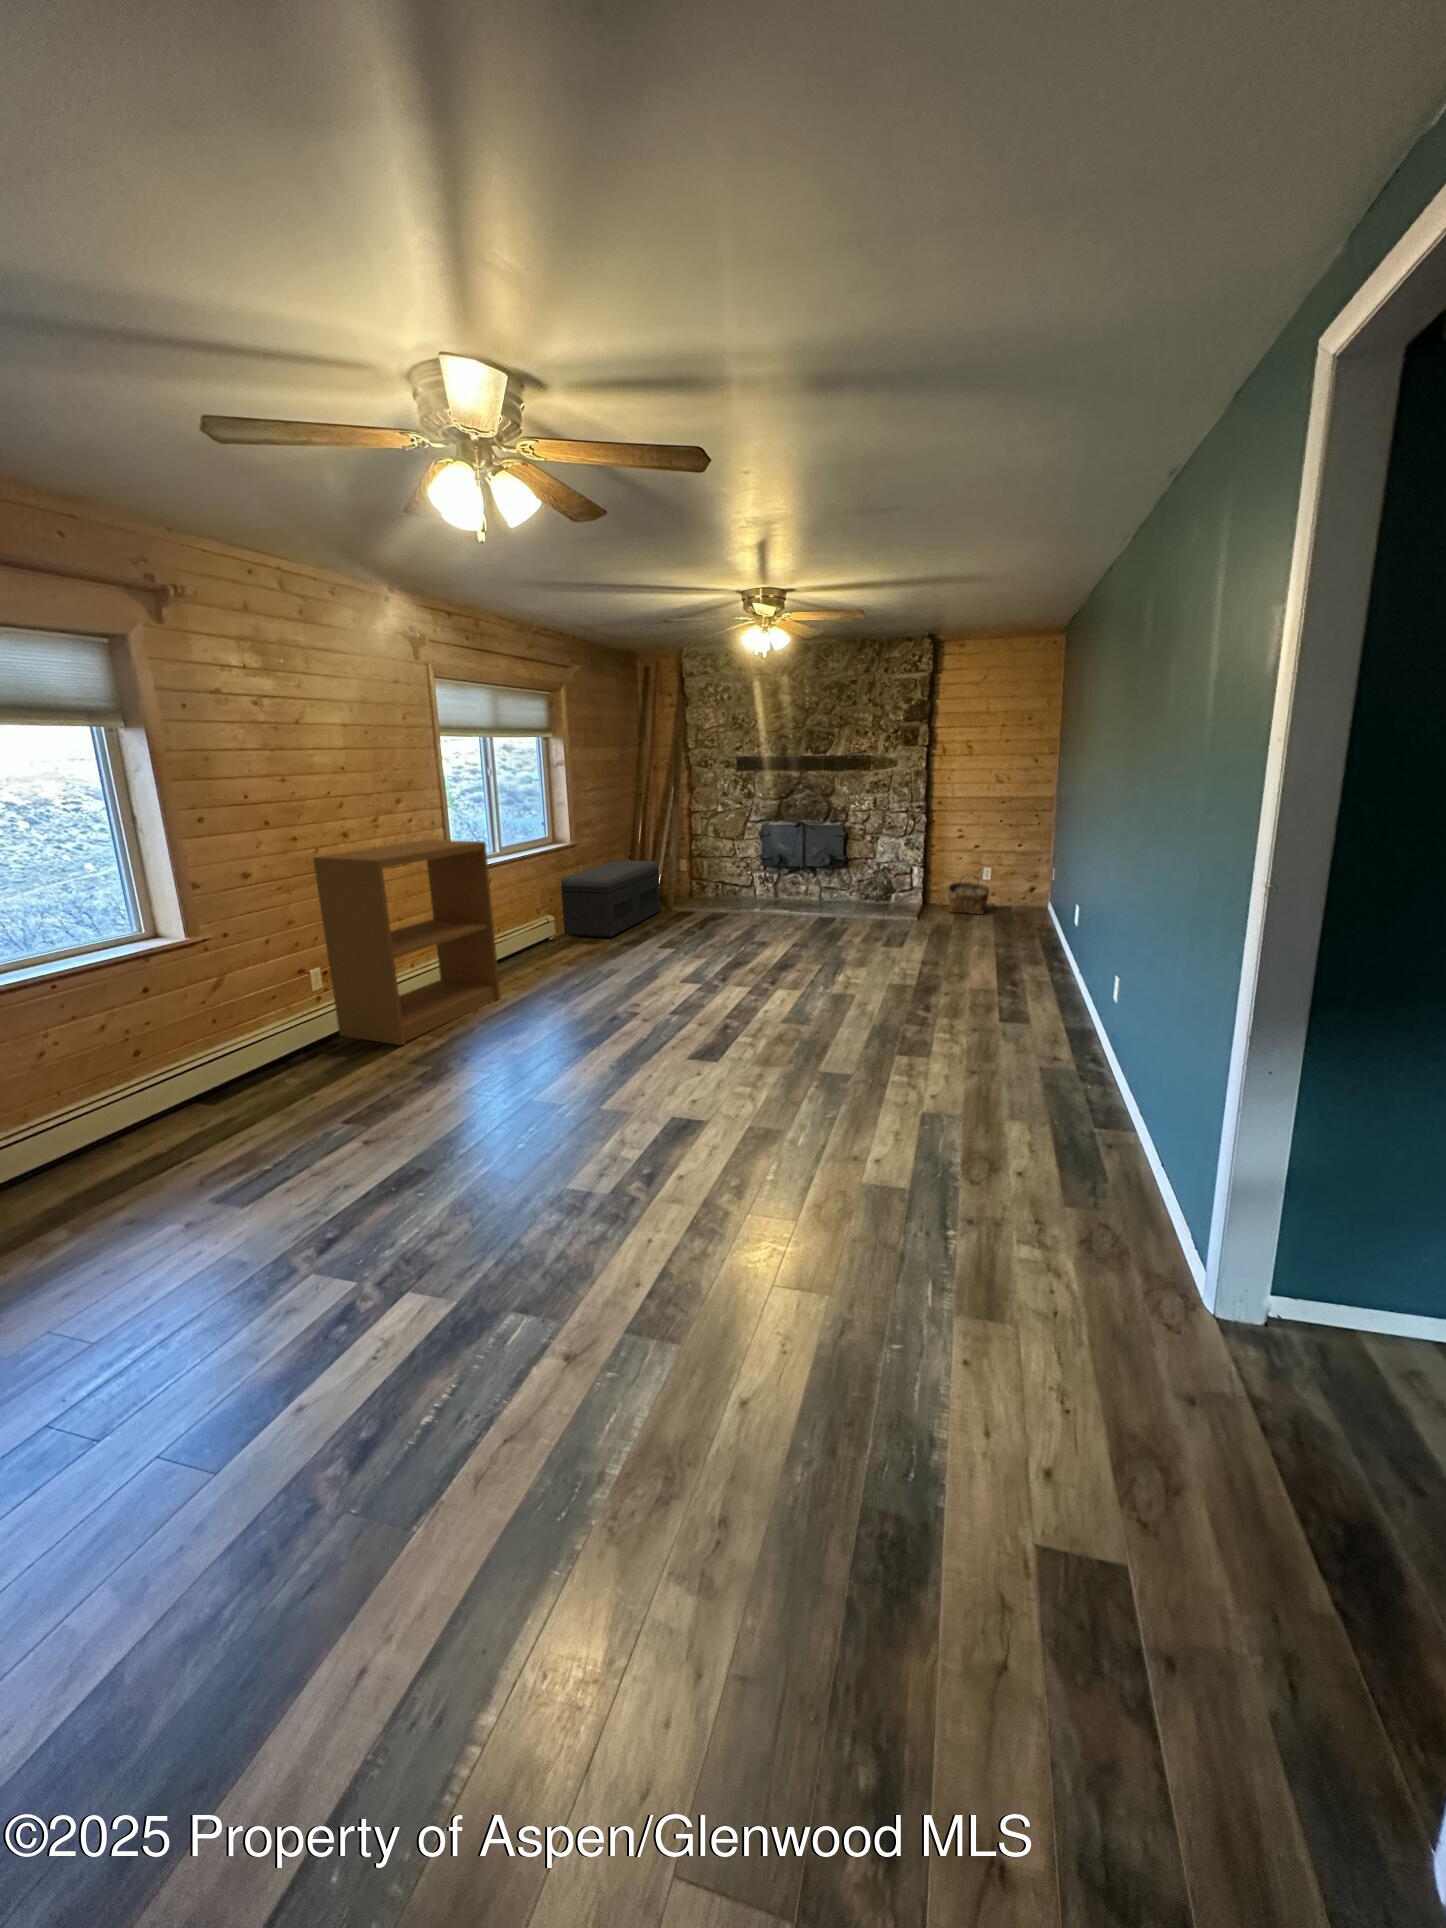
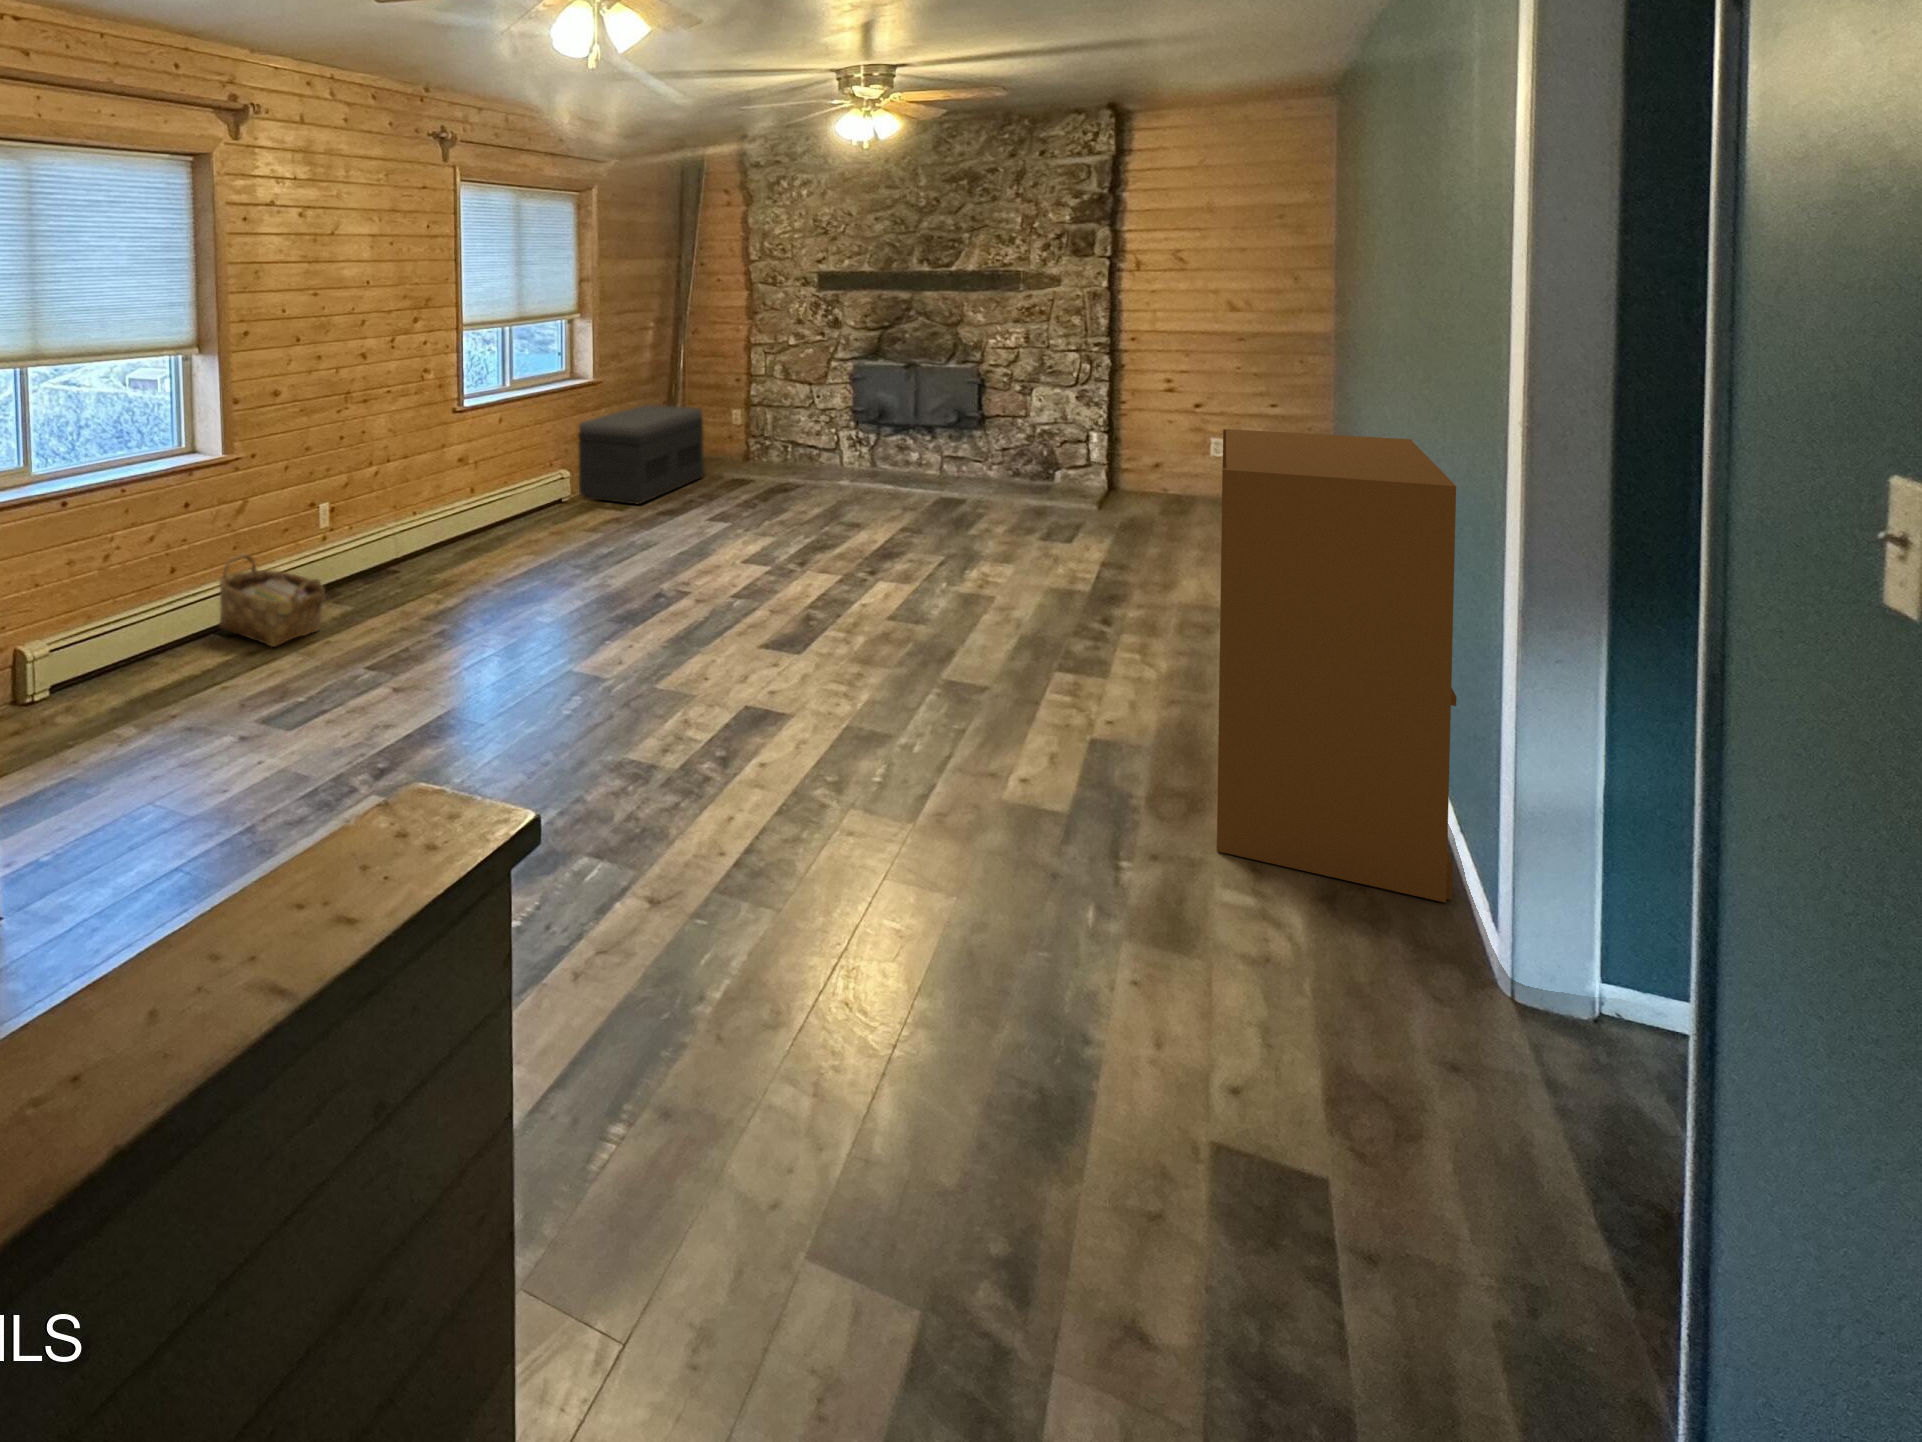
bookshelf: present [313,840,501,1045] -> present [1217,429,1456,903]
woven basket: present [948,874,990,914] -> present [220,554,325,647]

